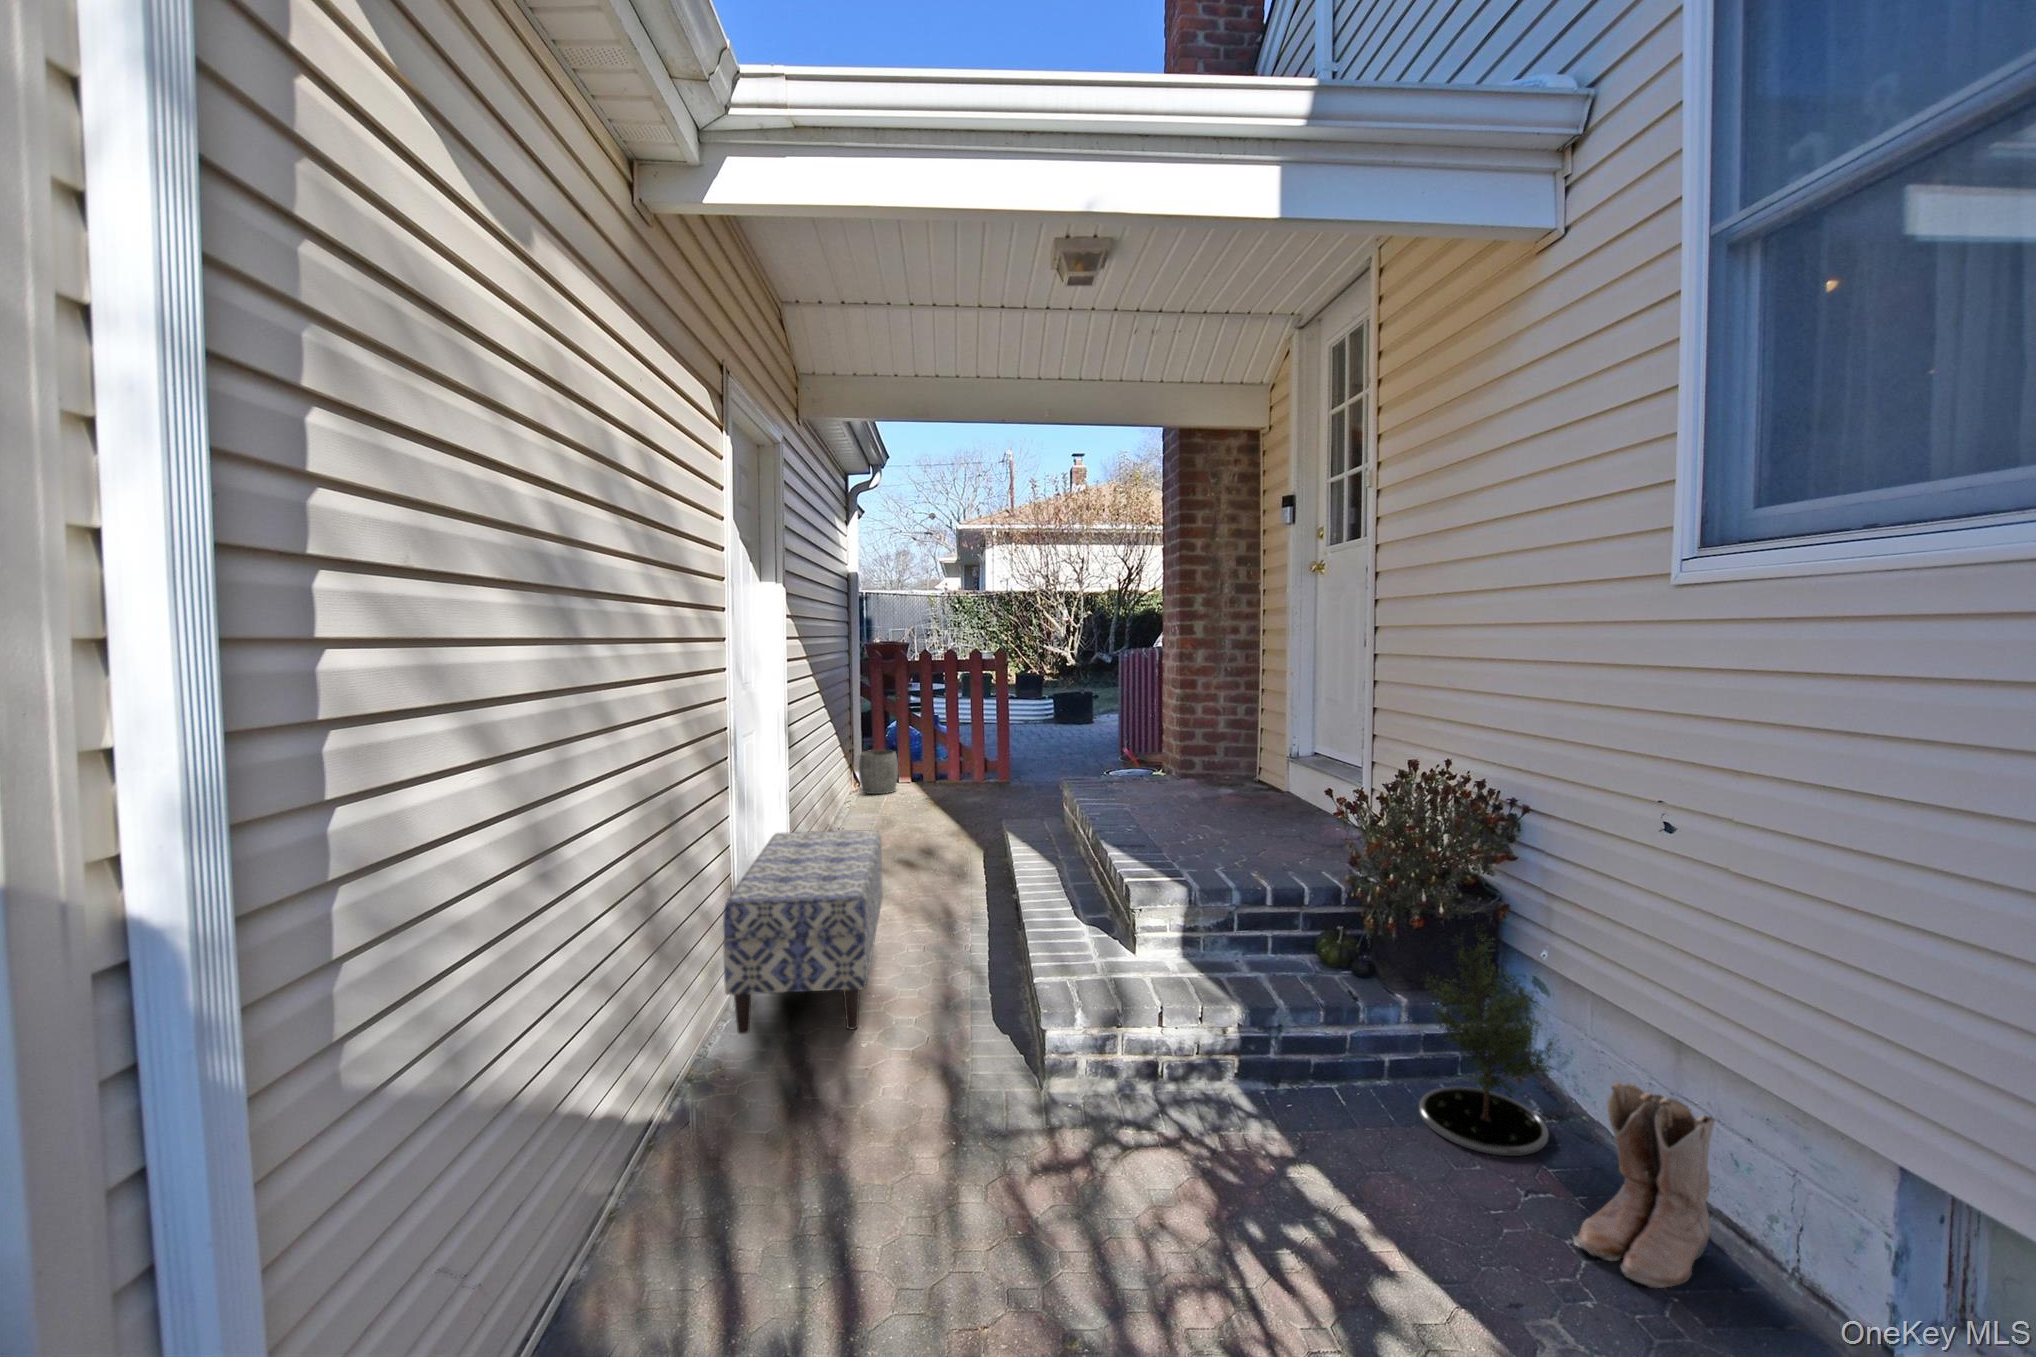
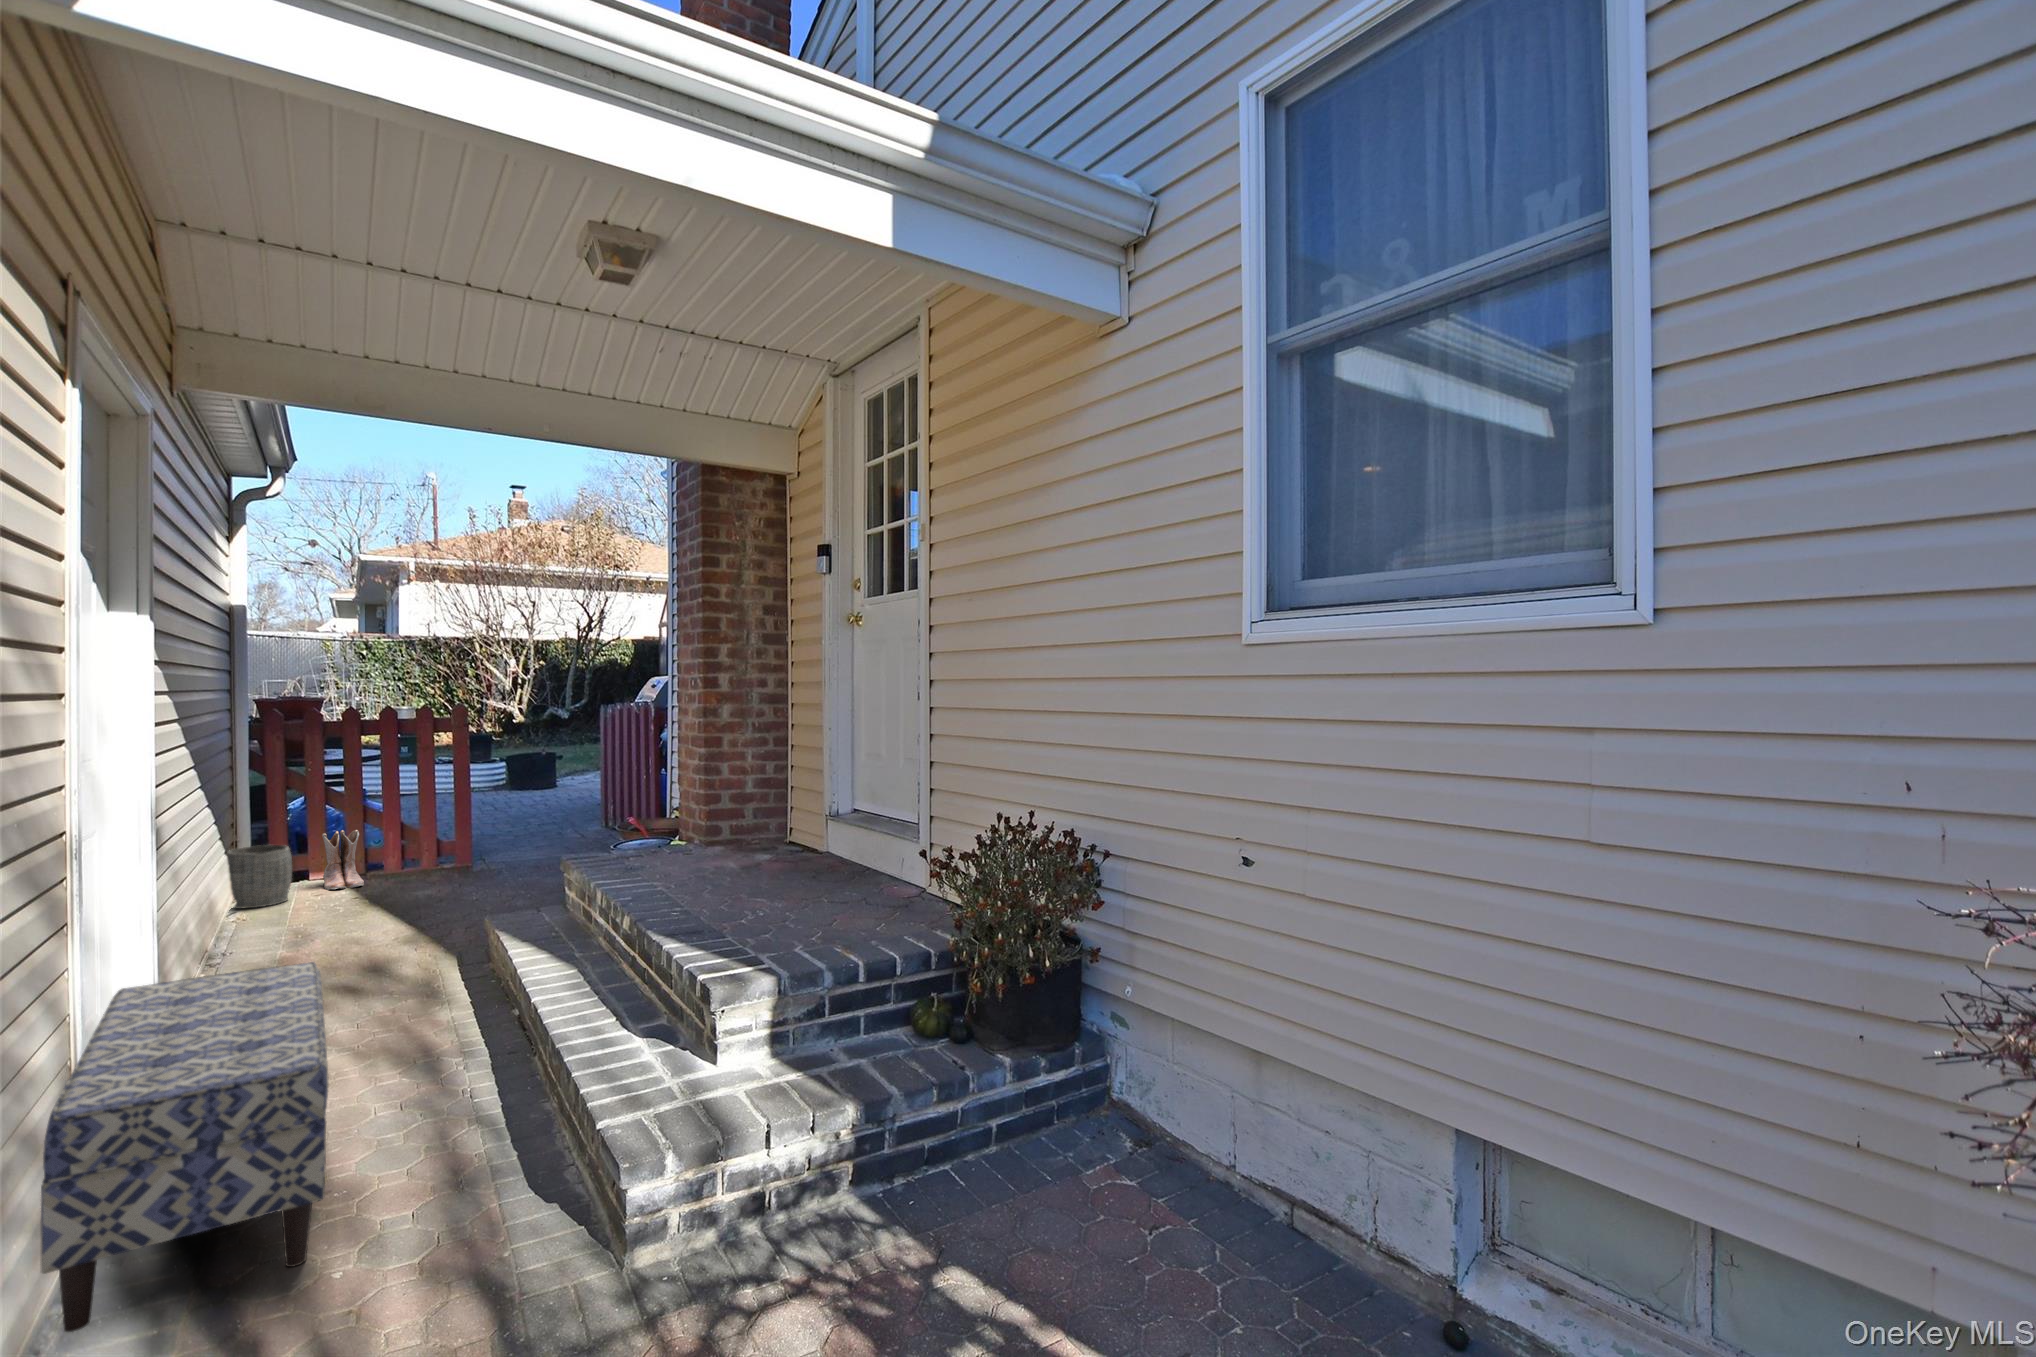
potted tree: present [1419,932,1555,1156] -> none [1029,971,1153,1196]
boots: present [1572,1081,1716,1288] -> present [322,830,364,890]

